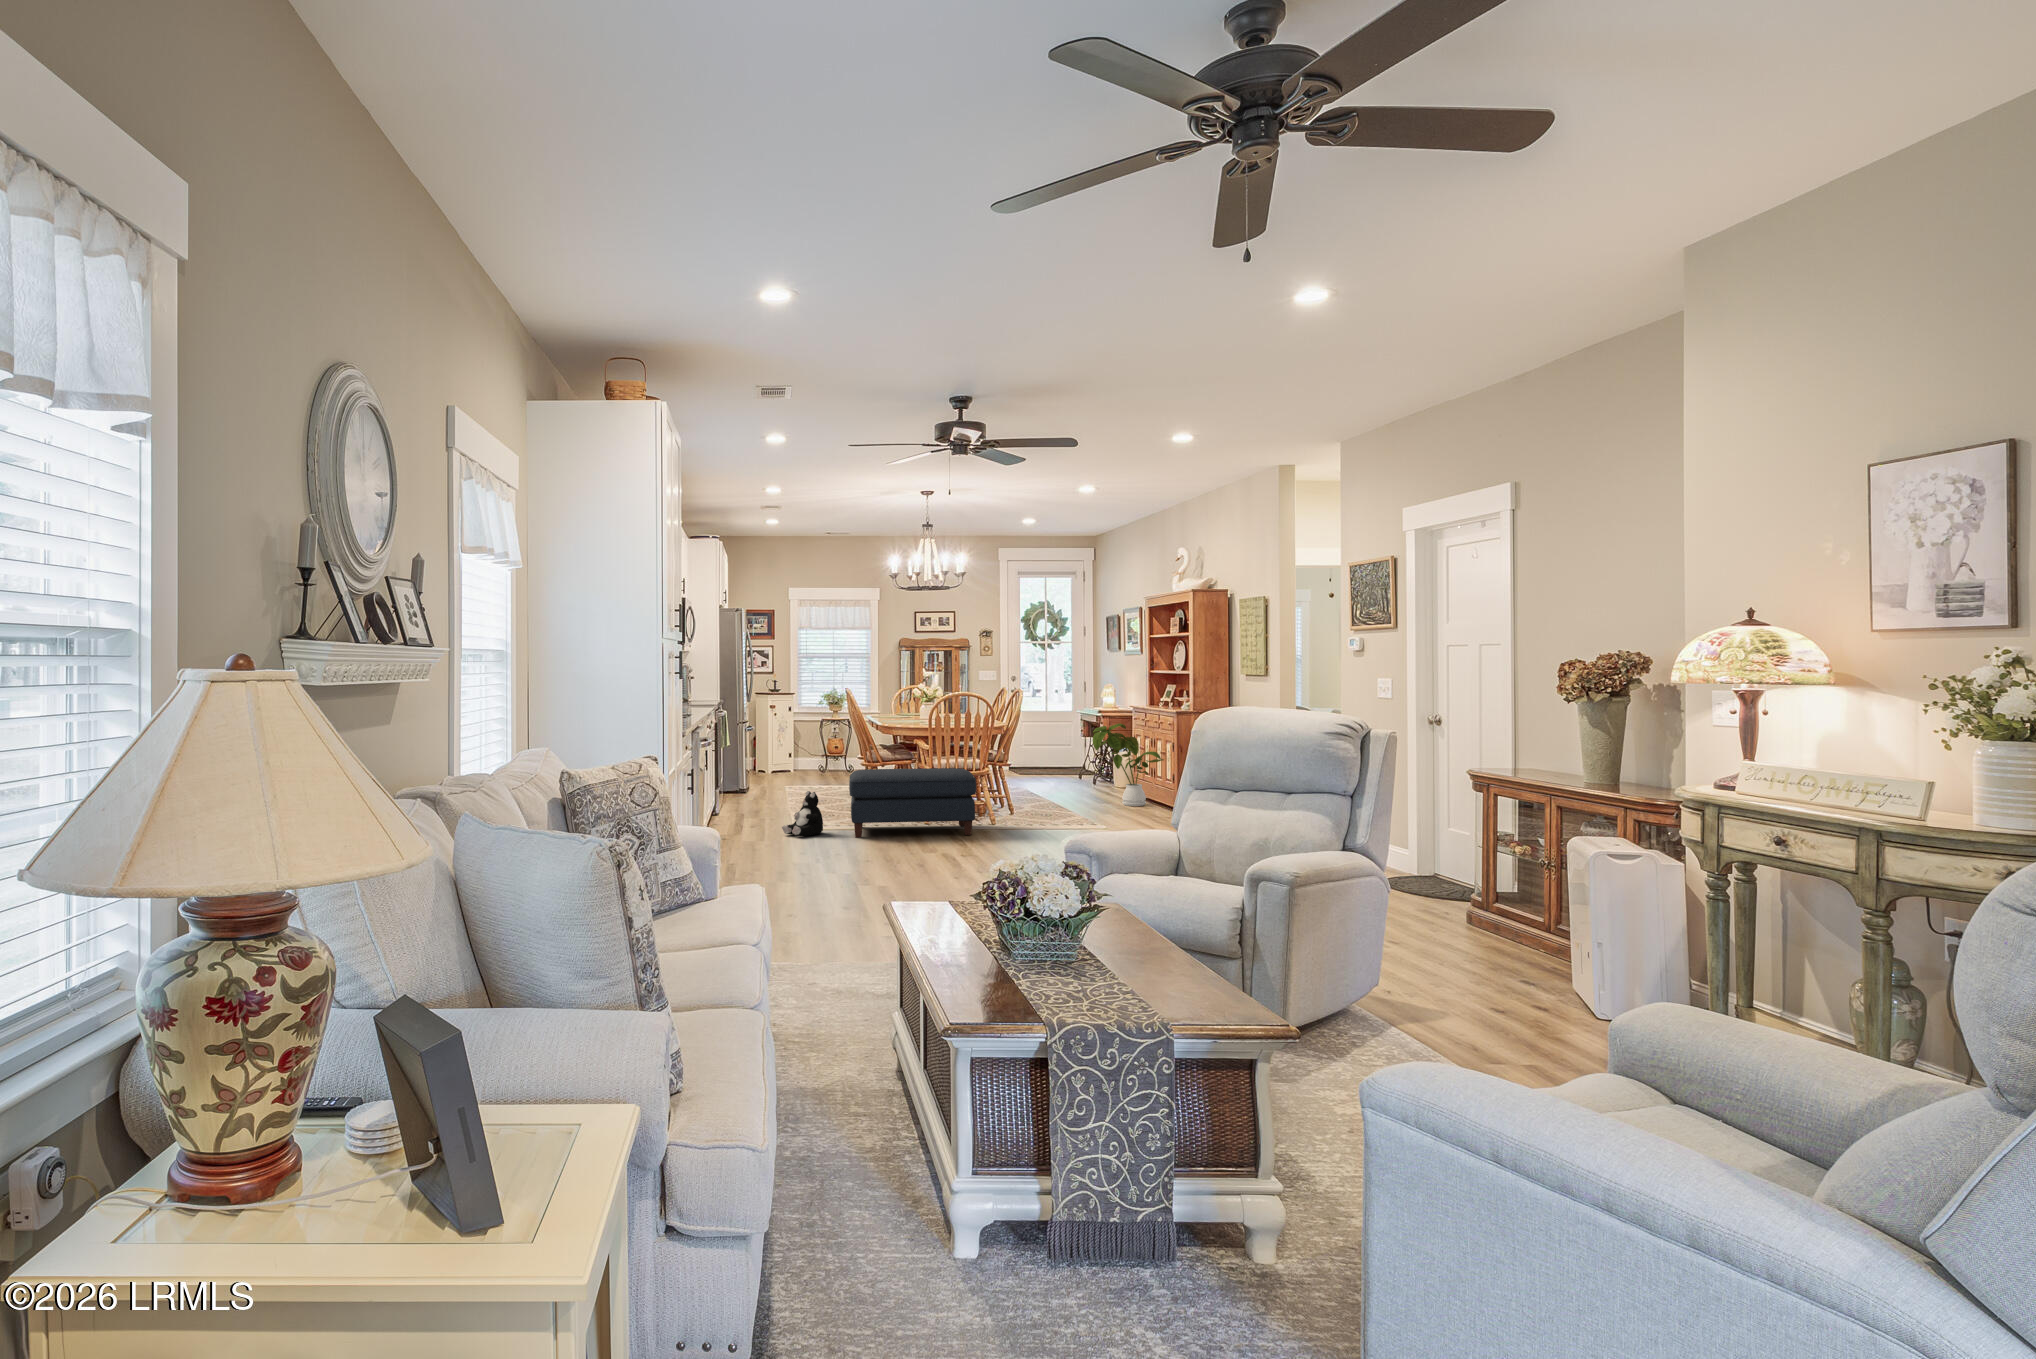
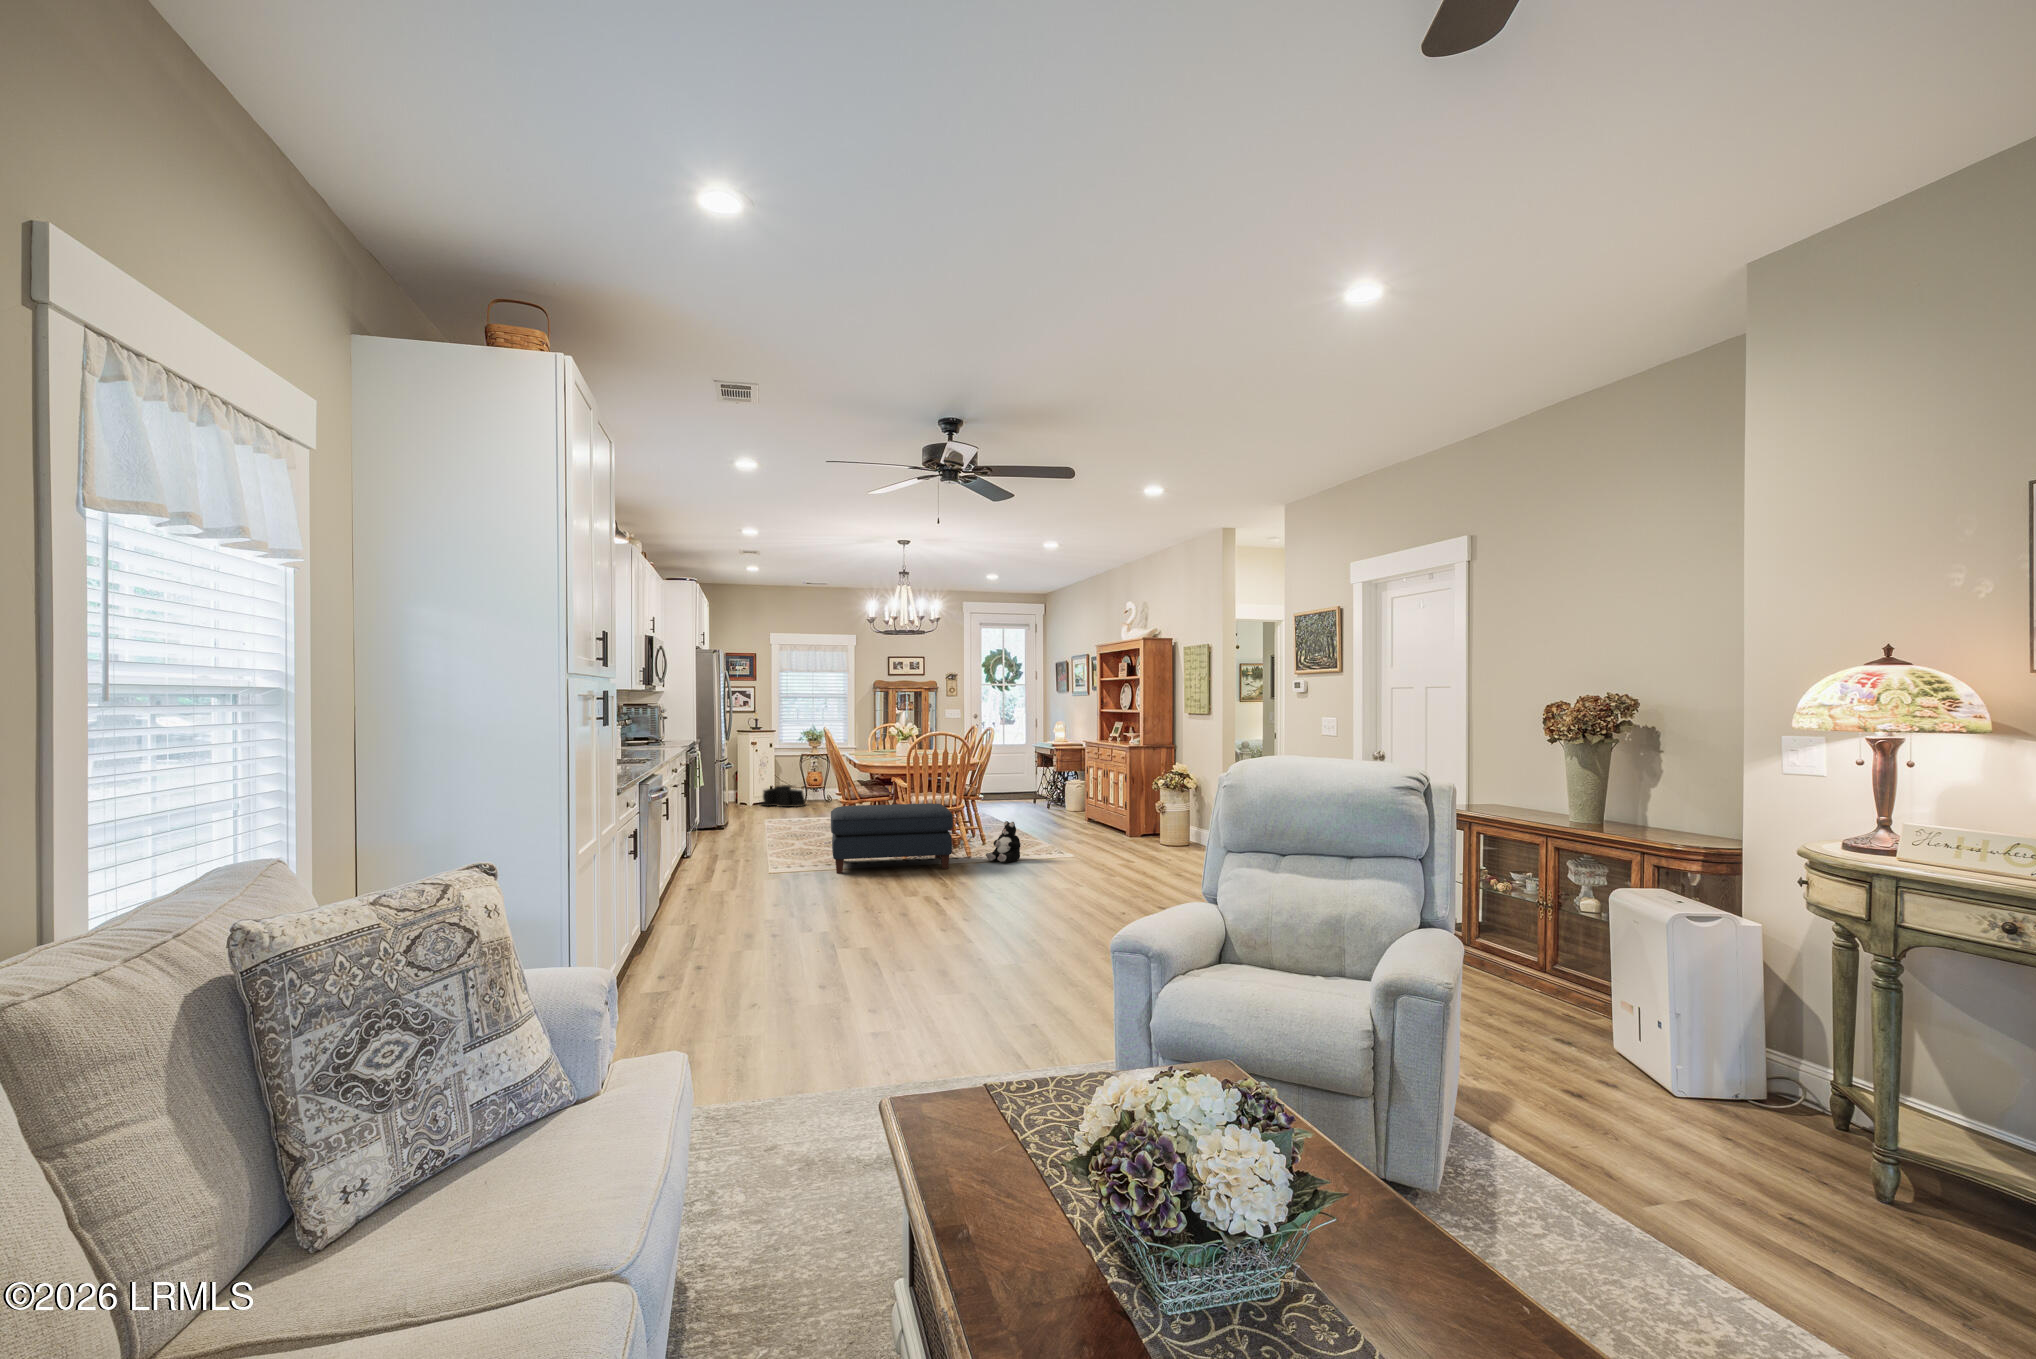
house plant: present [1093,723,1164,806] -> none [1053,758,1119,833]
storage bin: none [775,754,825,777] -> present [760,785,805,807]
plush toy: present [782,791,823,836] -> present [986,821,1020,863]

